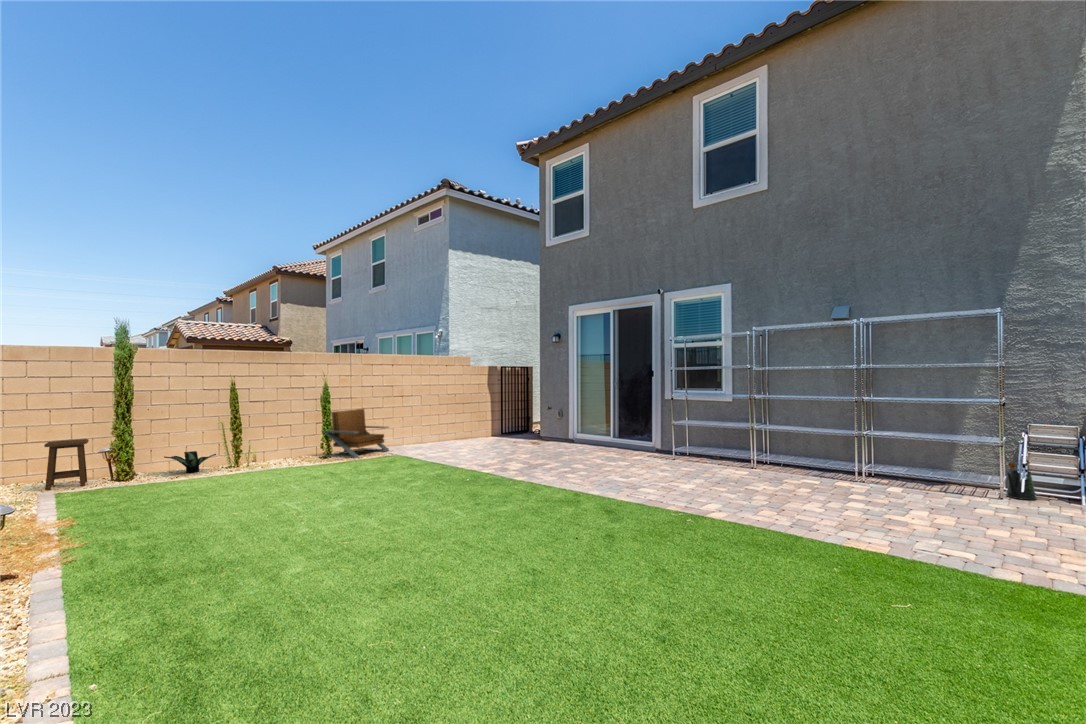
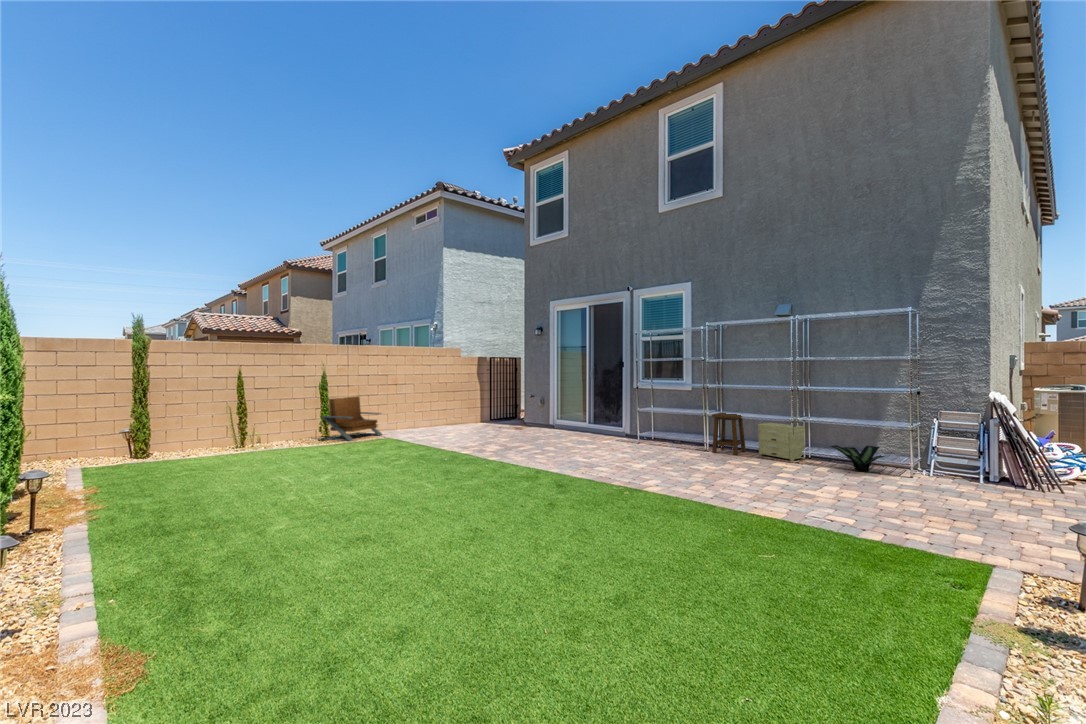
side table: none [810,436,865,478] -> present [758,423,805,461]
stool: present [44,439,89,490] -> present [712,413,746,455]
potted plant: present [164,451,216,473] -> present [830,445,885,472]
watering can: present [1006,460,1037,500] -> none [919,442,945,480]

